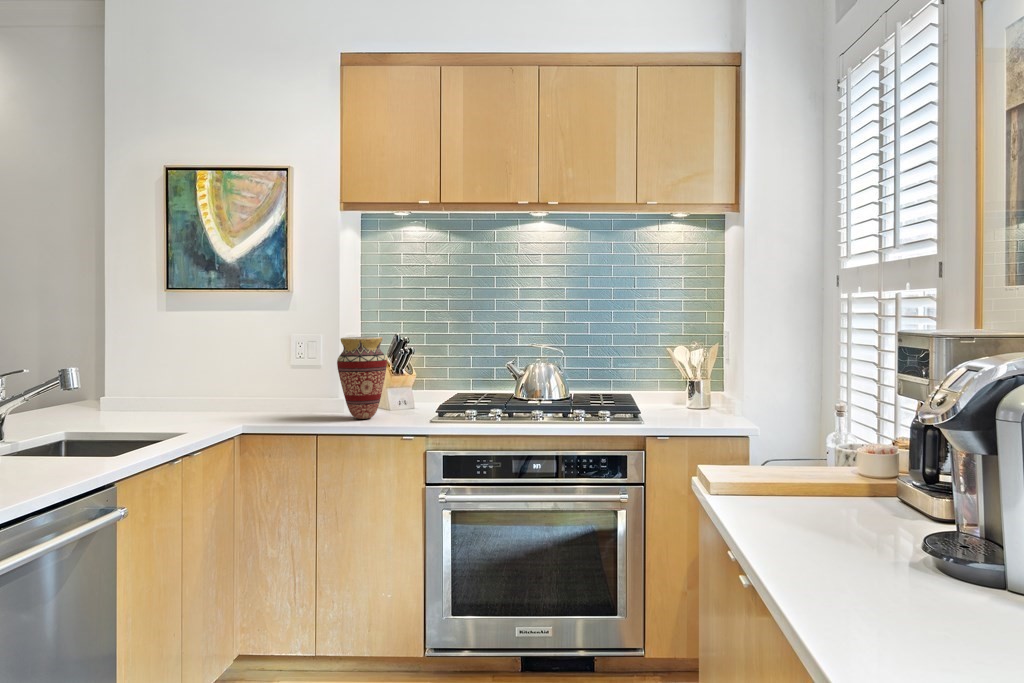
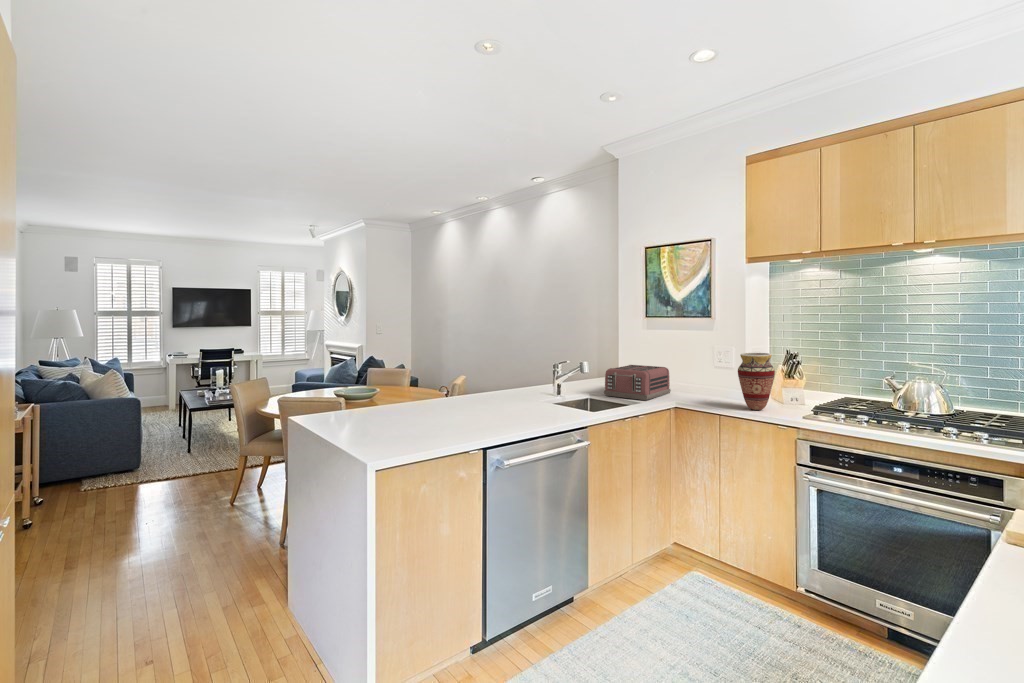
toaster: none [102,369,220,424] -> present [604,365,671,400]

